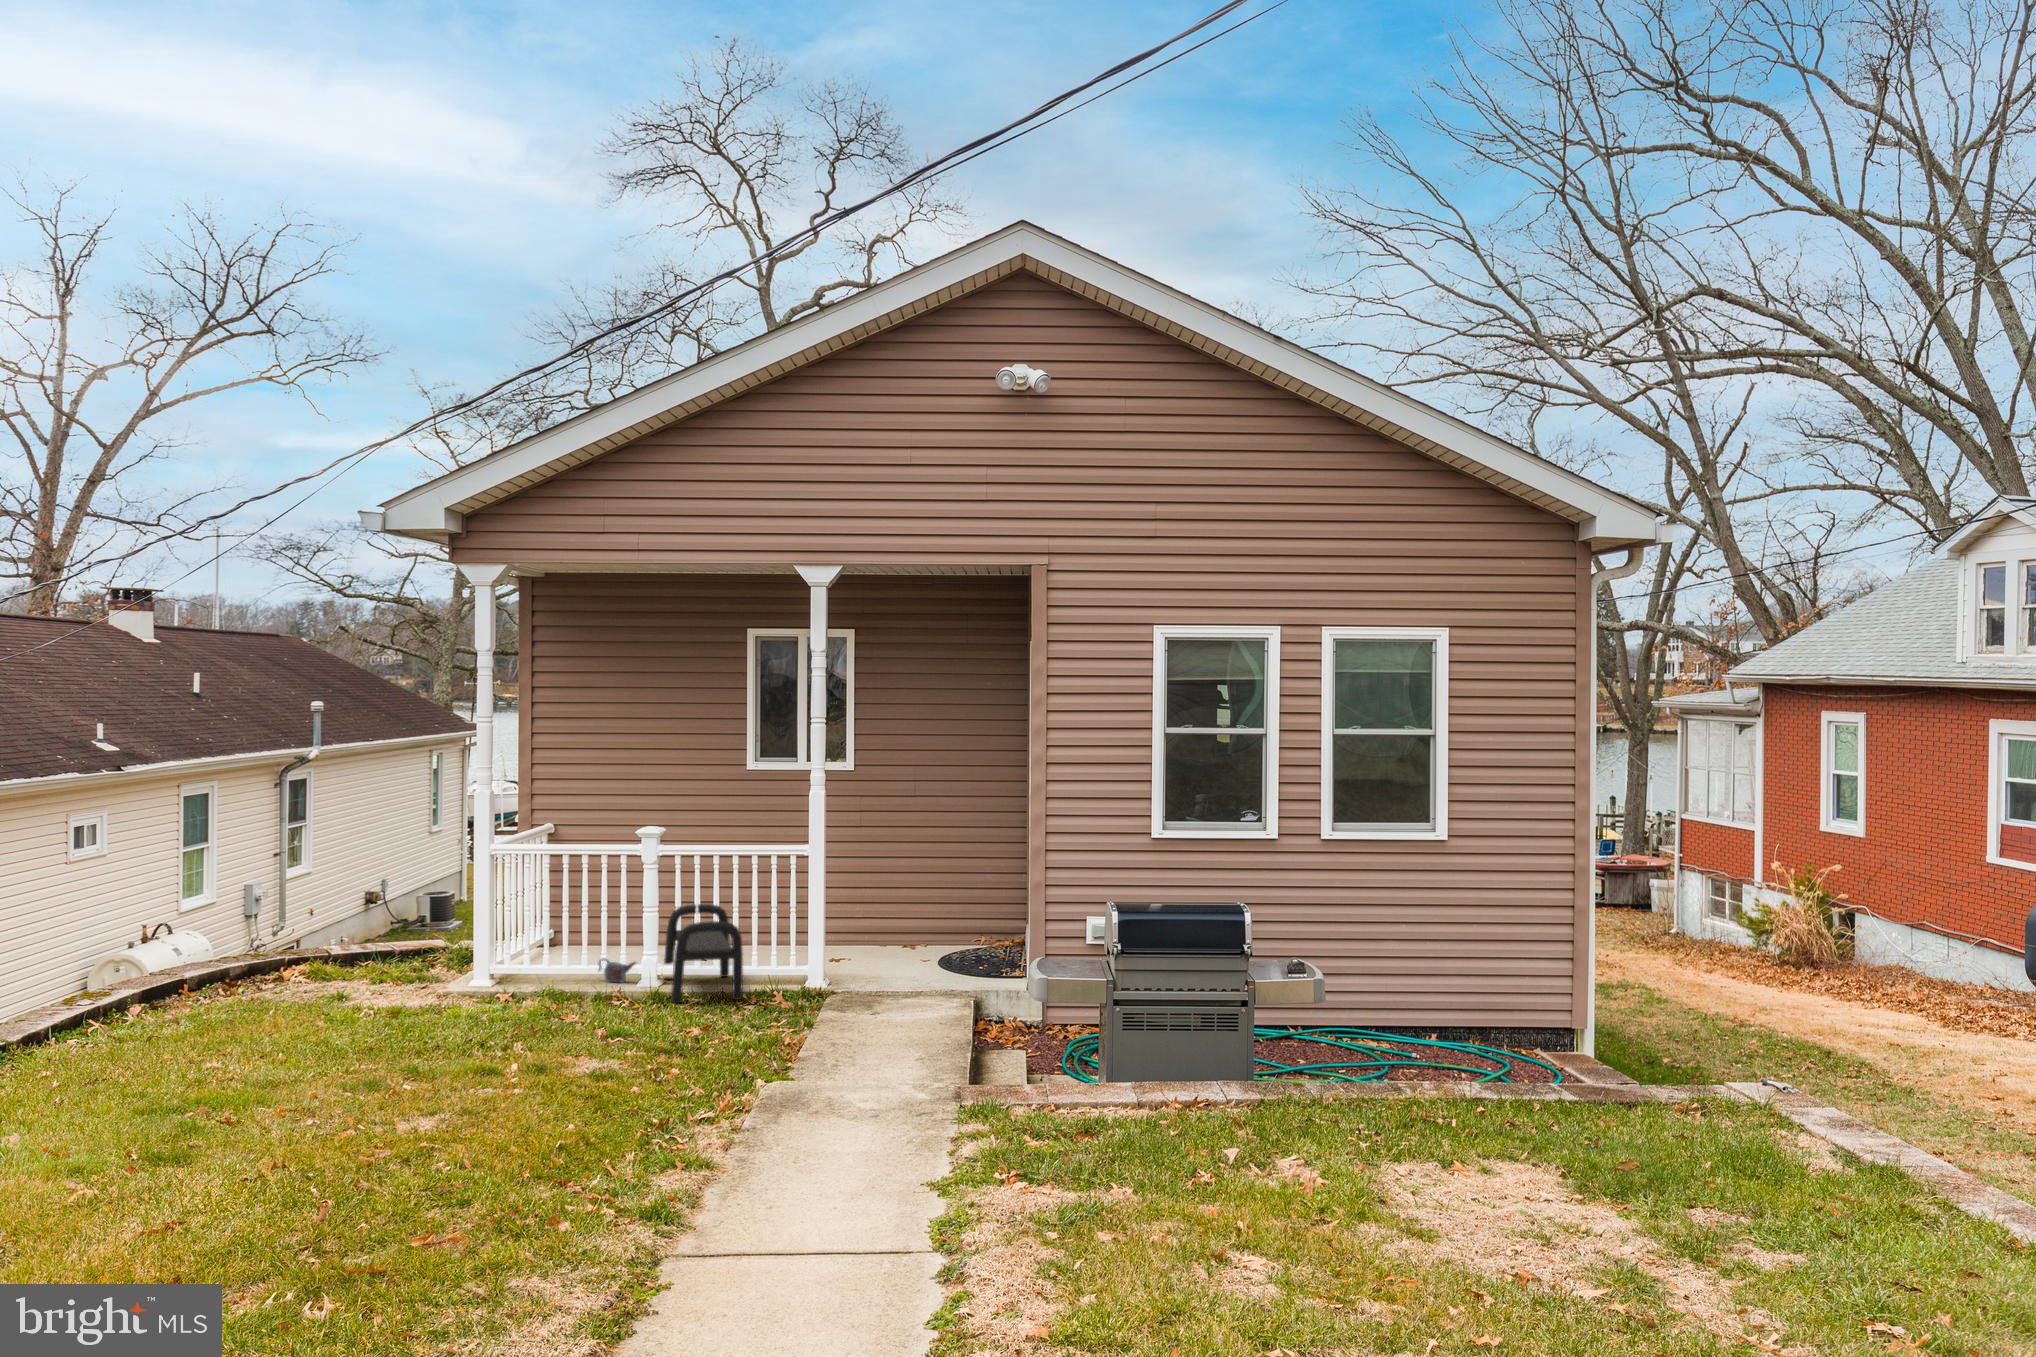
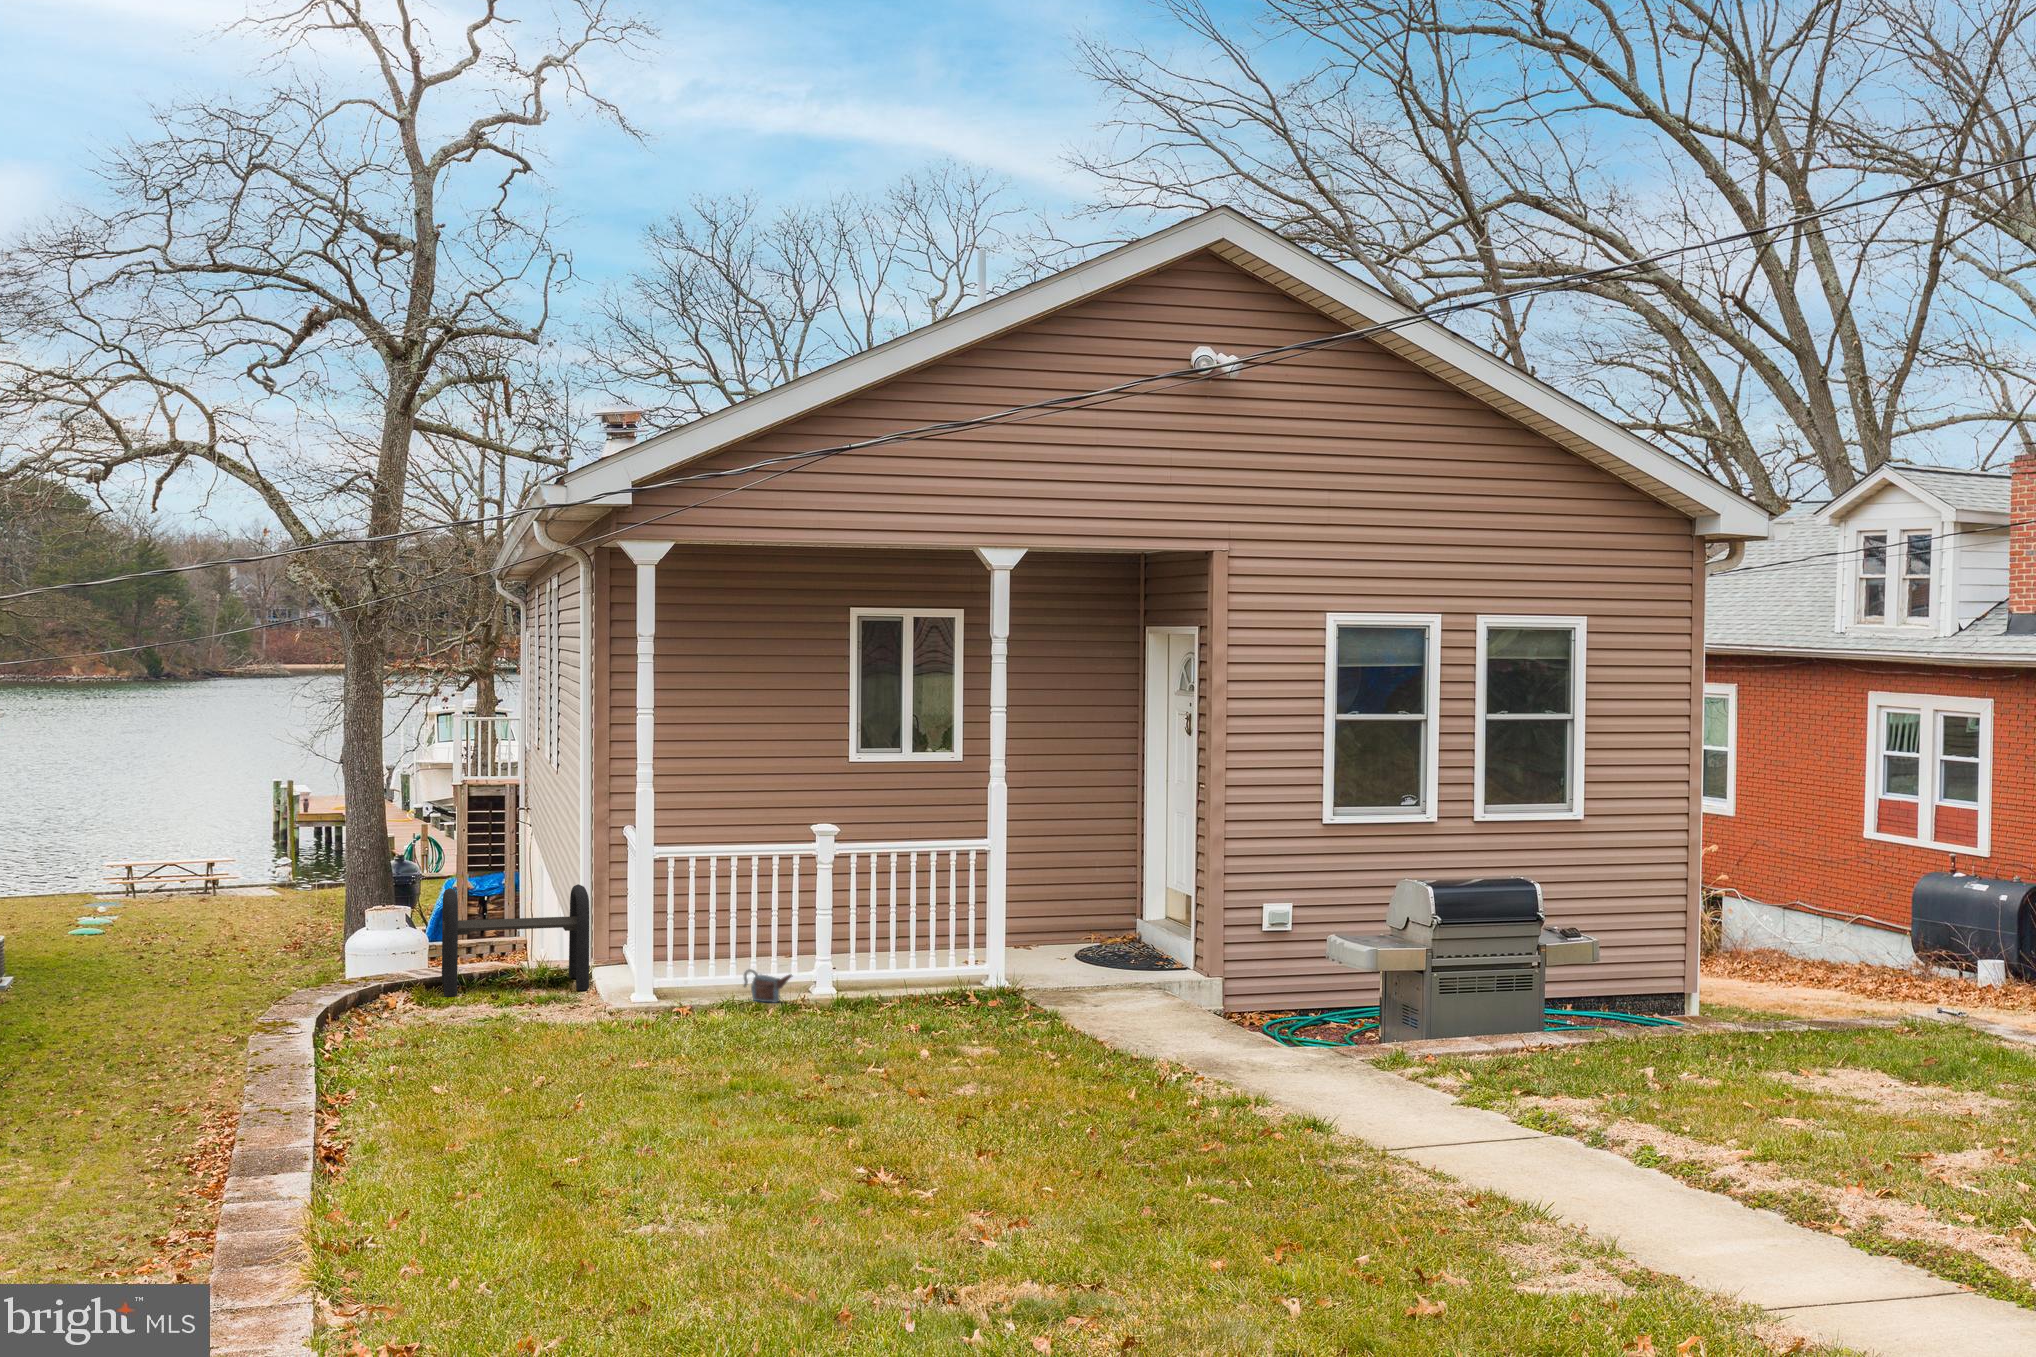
bench: present [664,904,743,1003] -> present [442,884,589,997]

